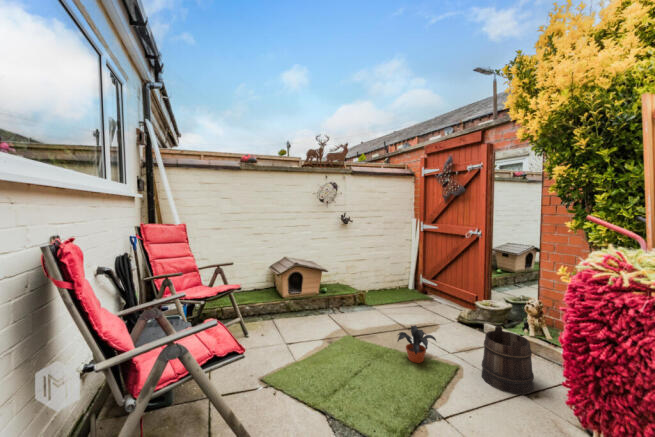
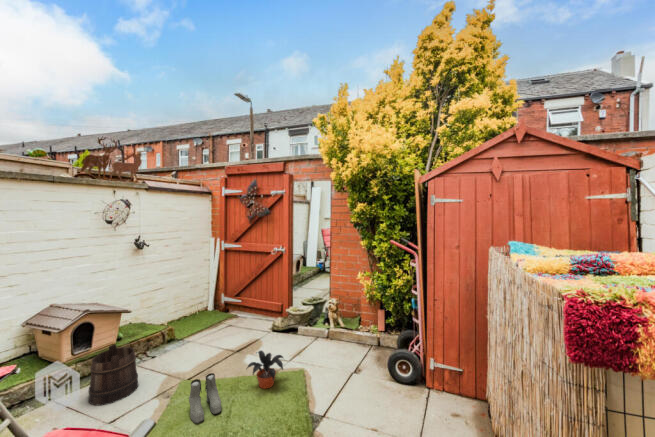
boots: none [345,326,369,360] -> present [189,373,221,423]
bucket: present [482,326,534,395] -> present [89,345,138,405]

